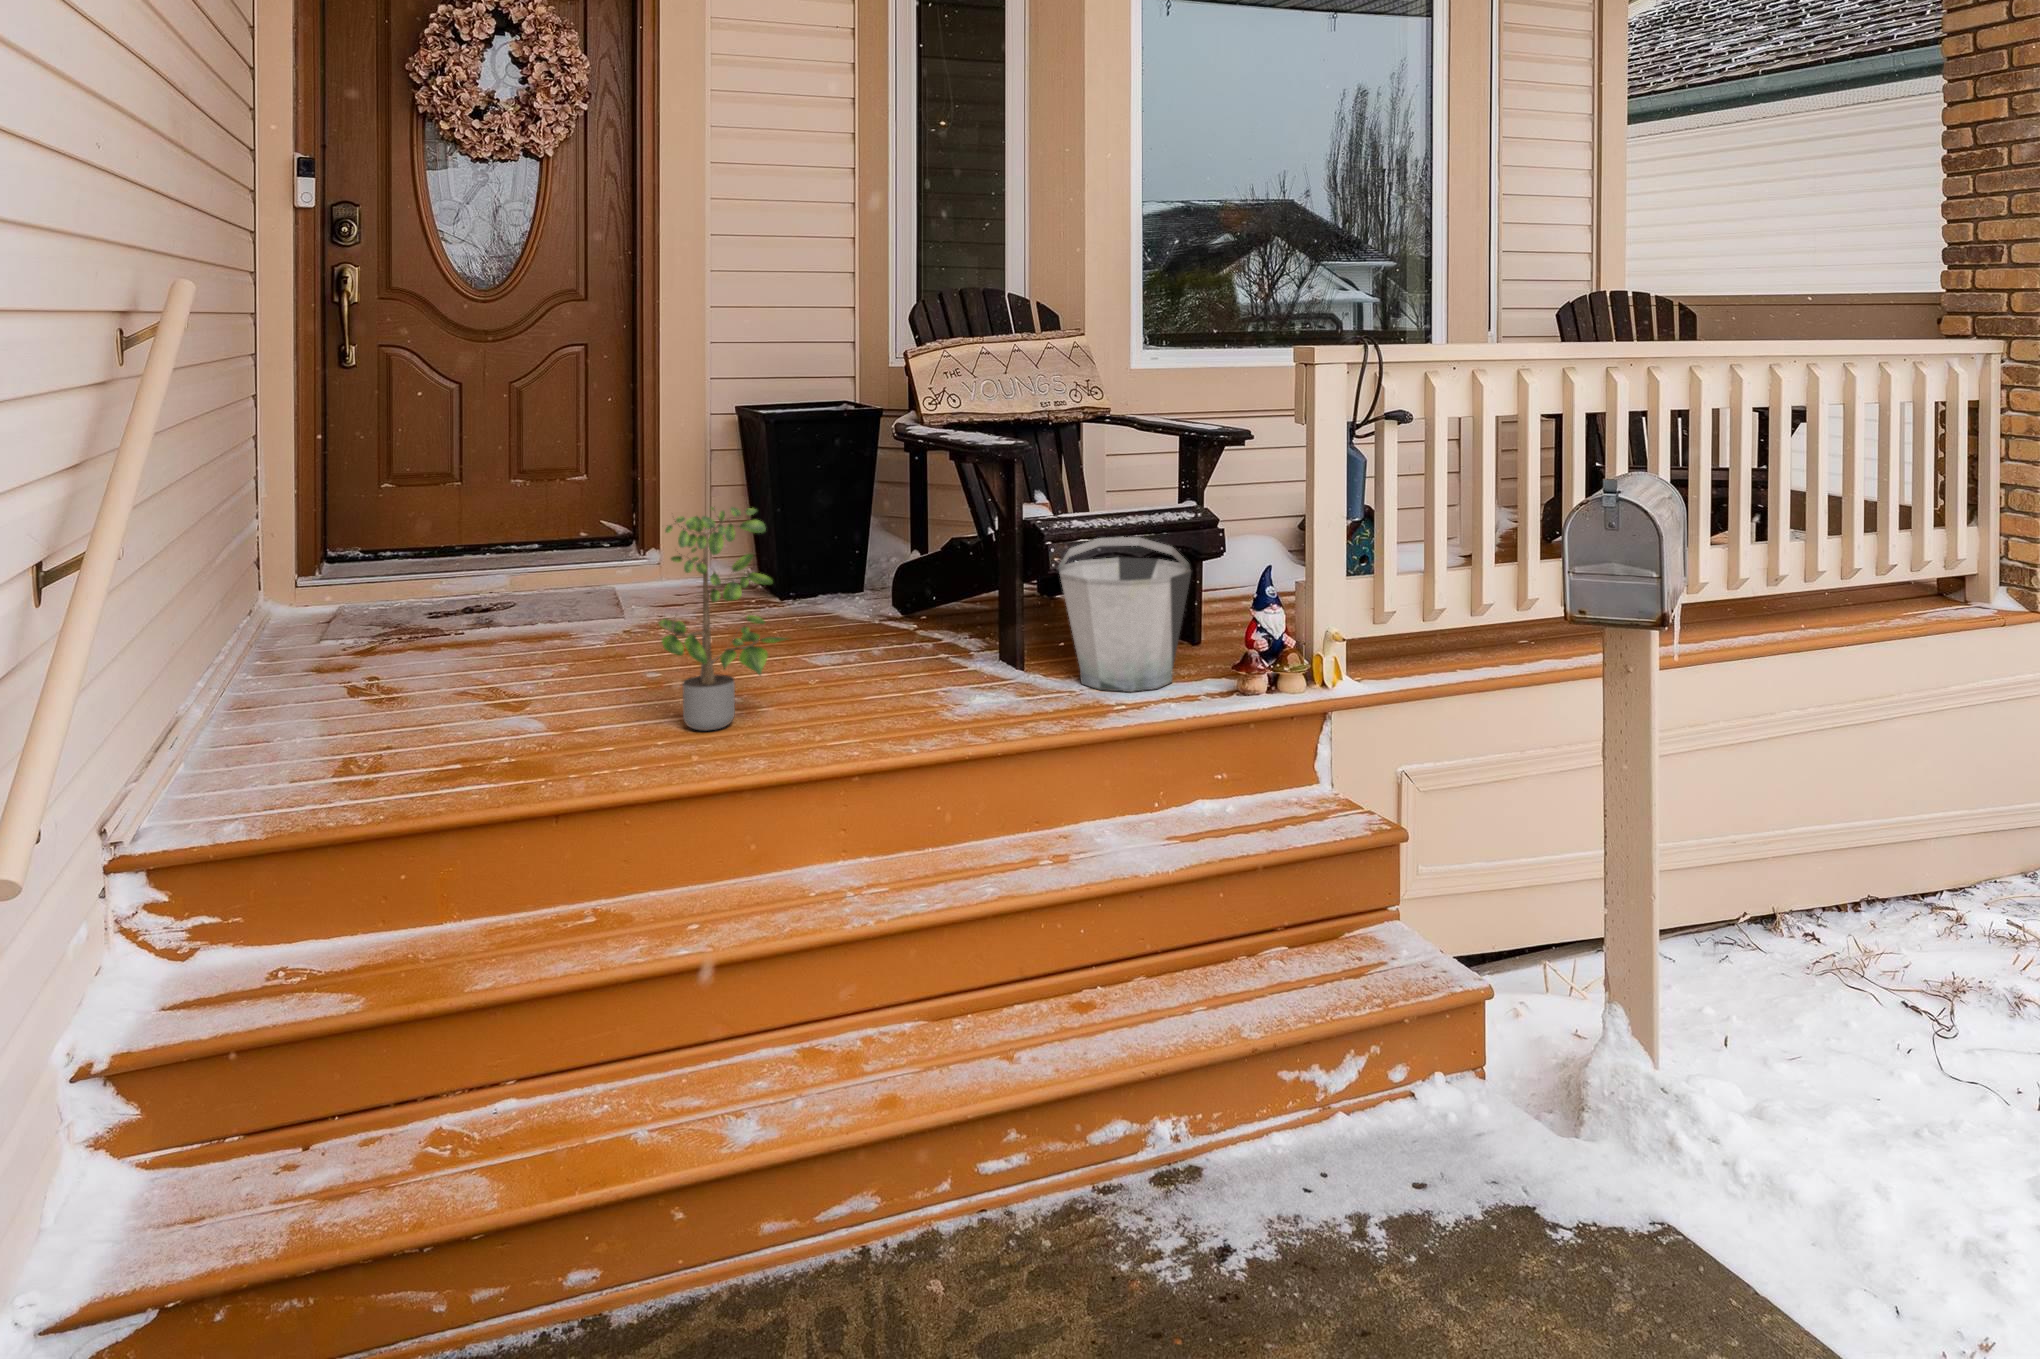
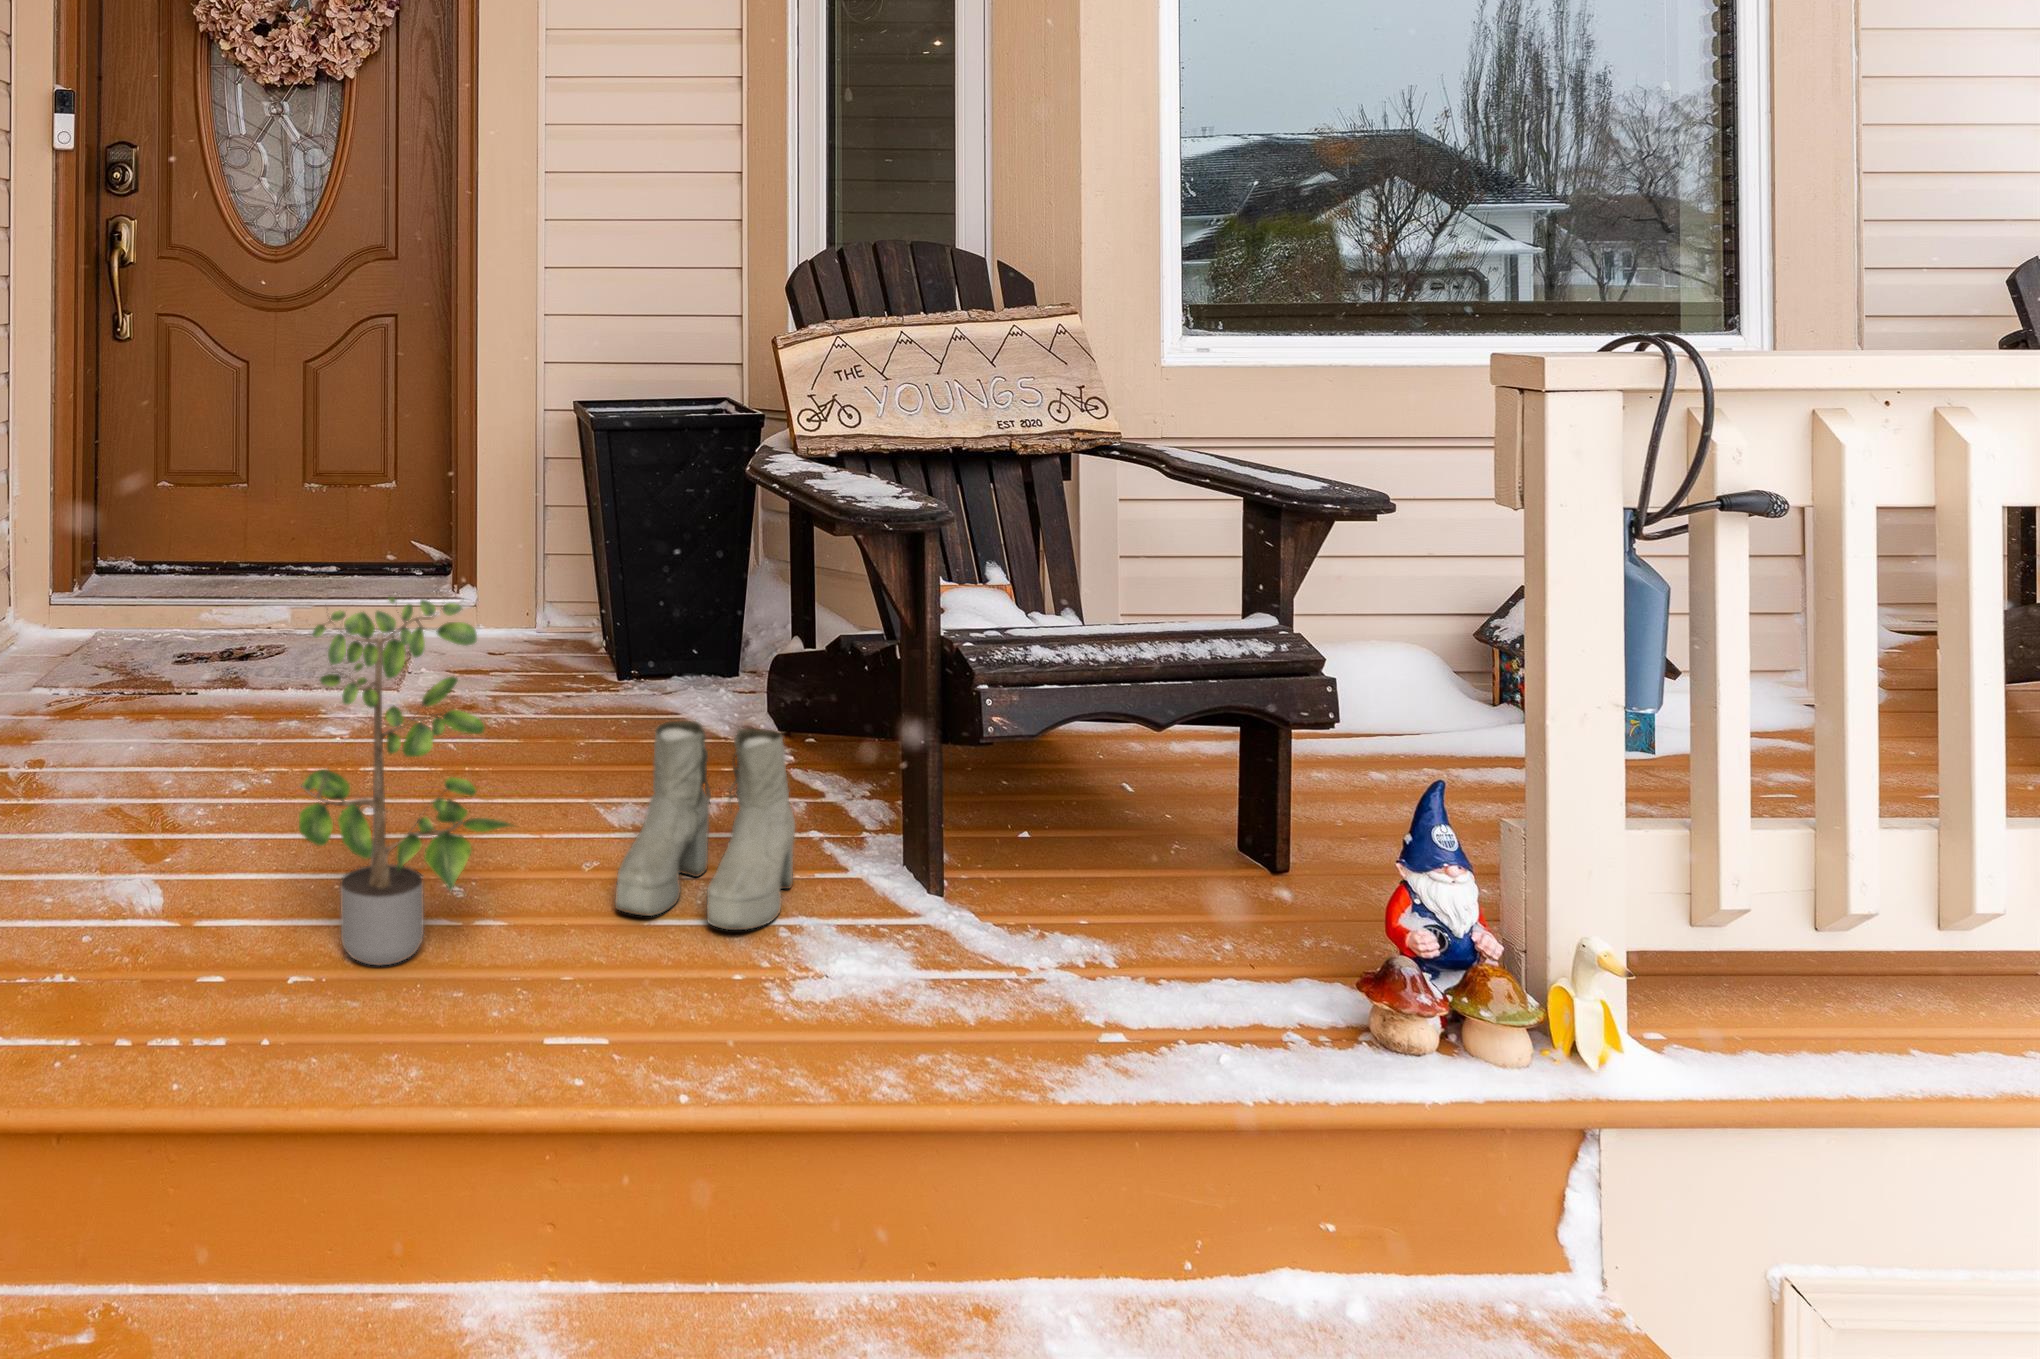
bucket: present [1058,537,1191,692] -> none [1000,678,1266,987]
boots: none [841,582,942,694] -> present [615,721,795,930]

